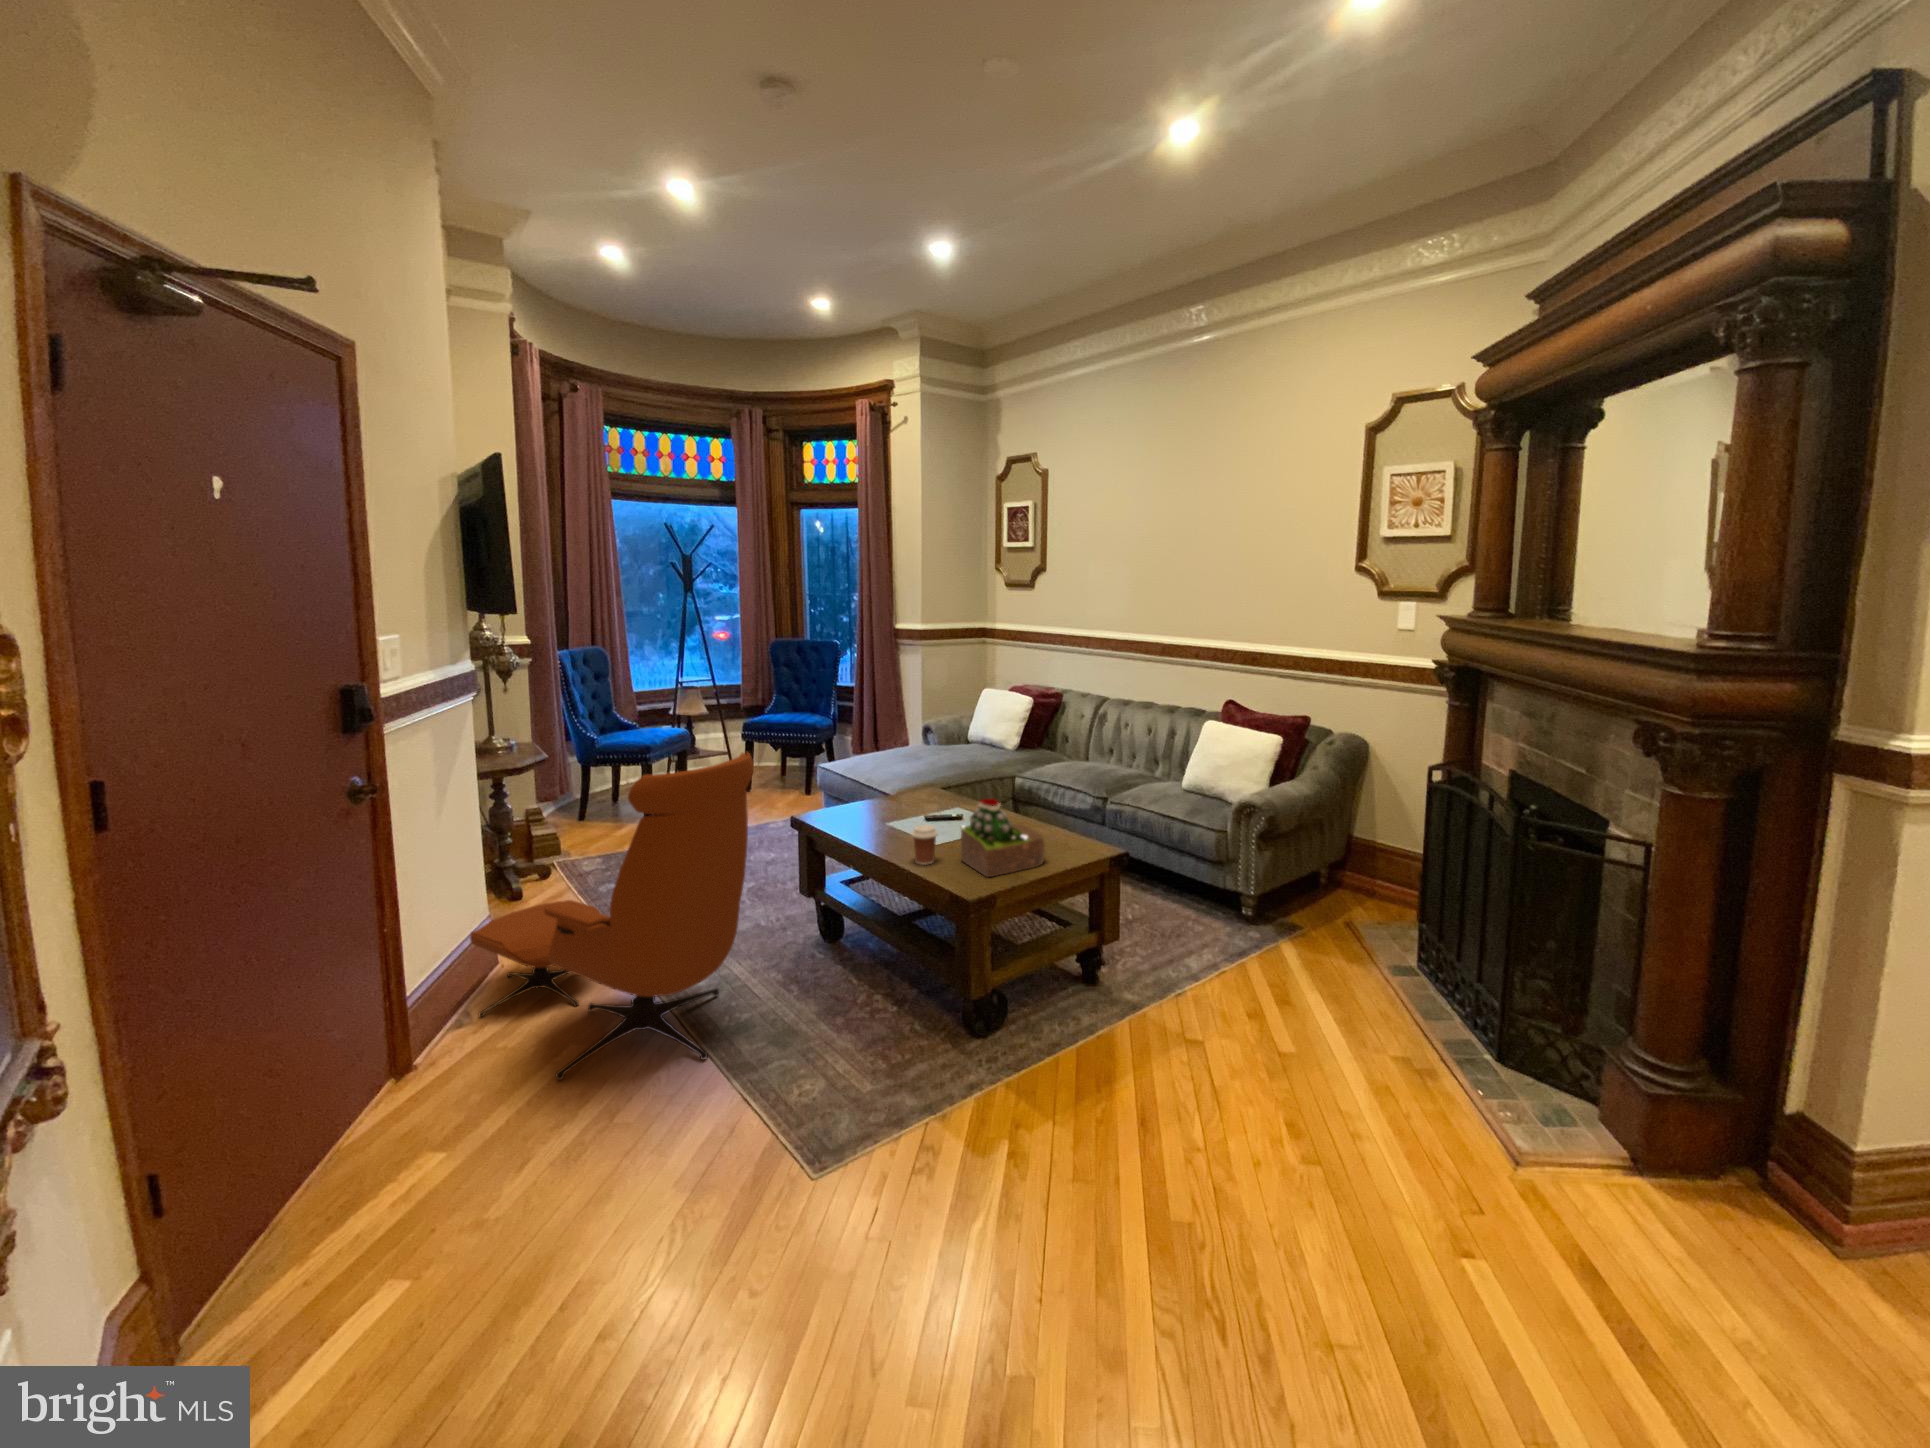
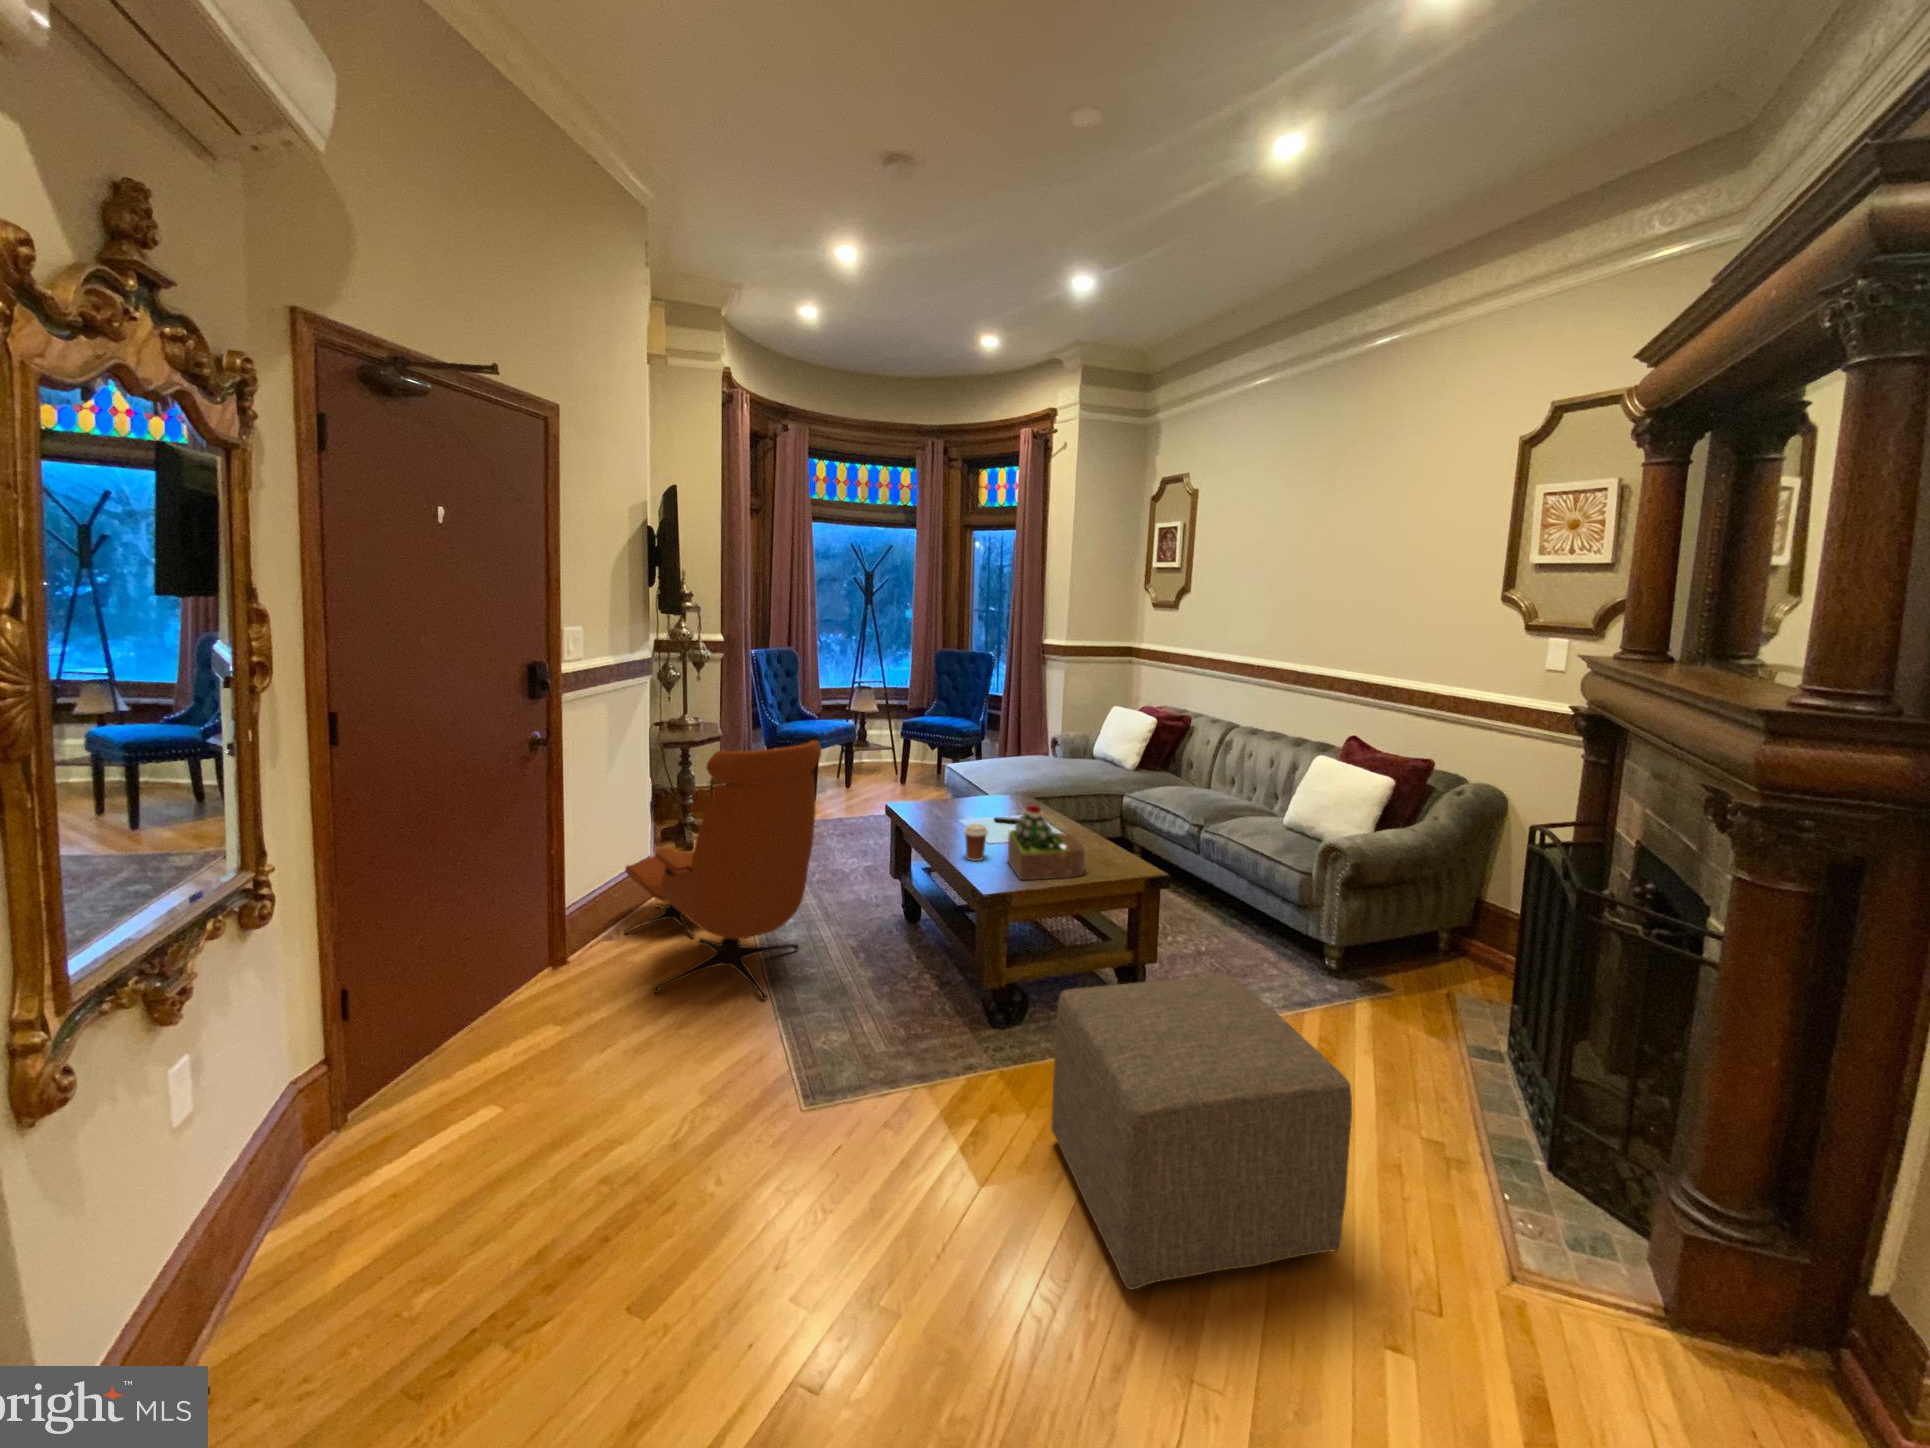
ottoman: none [1085,940,1384,1260] -> present [1051,976,1352,1289]

